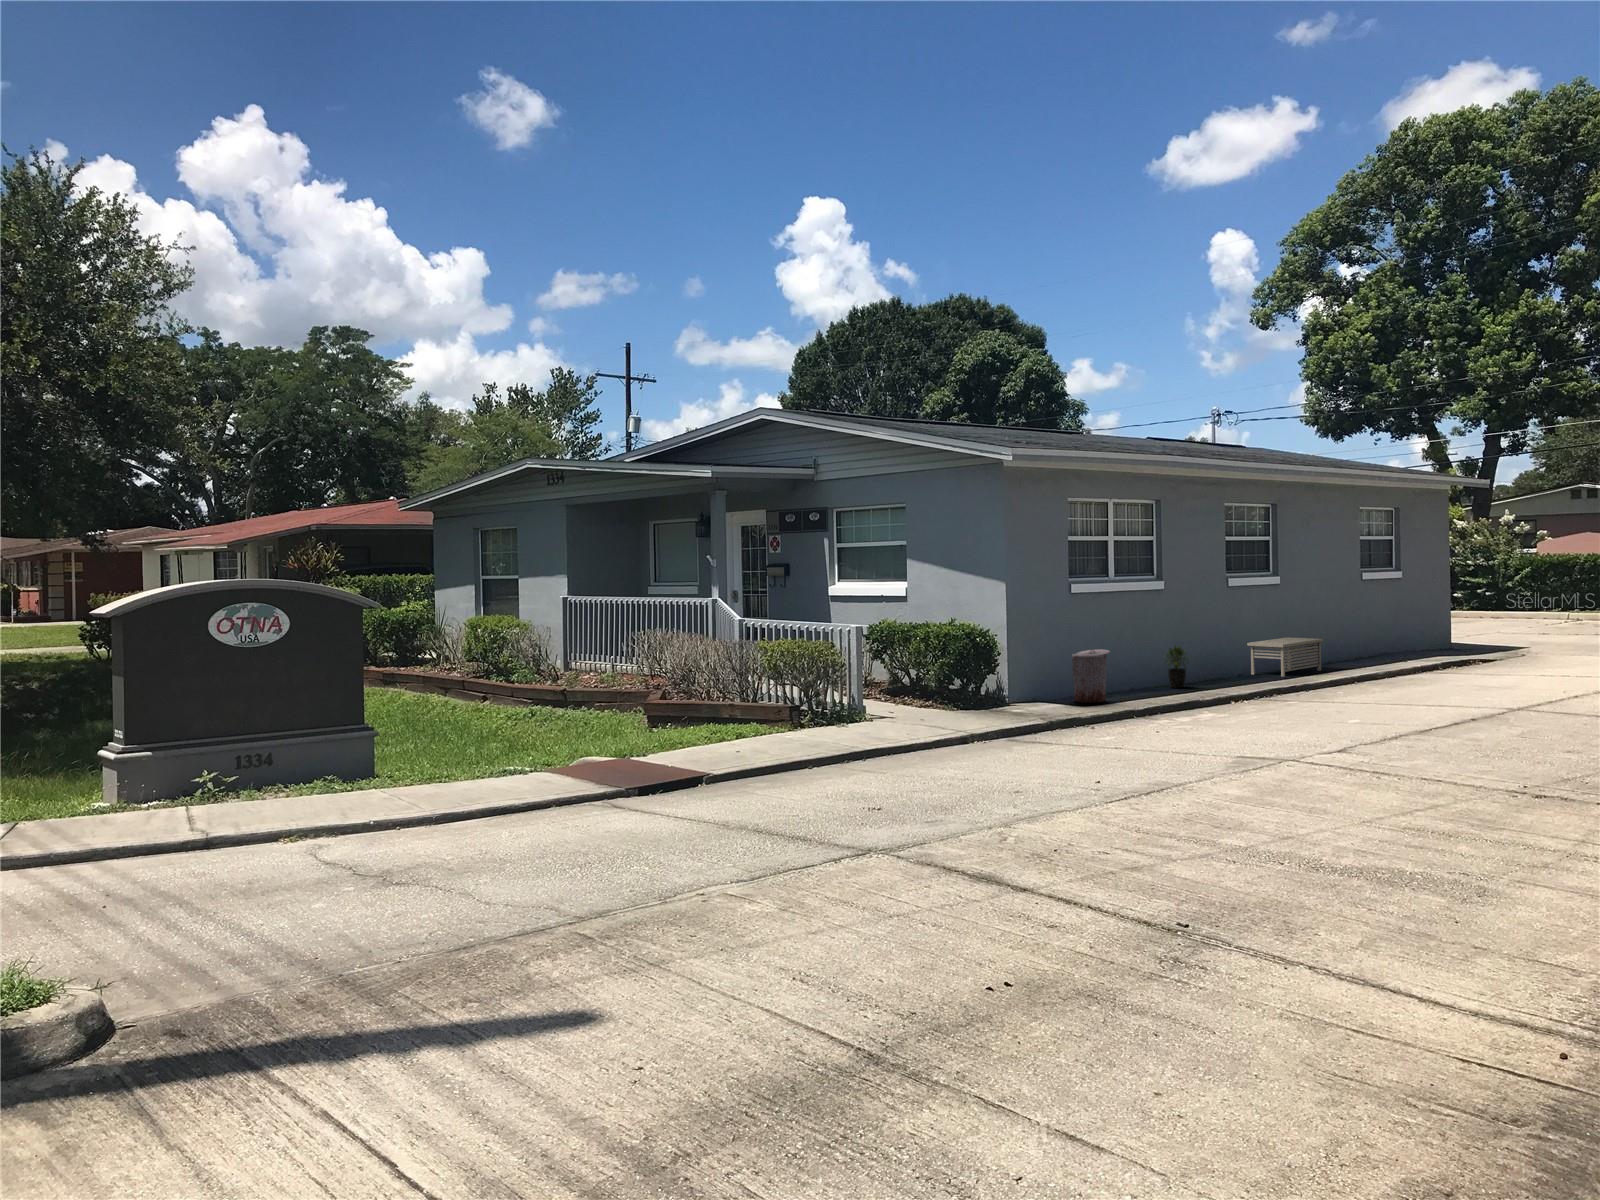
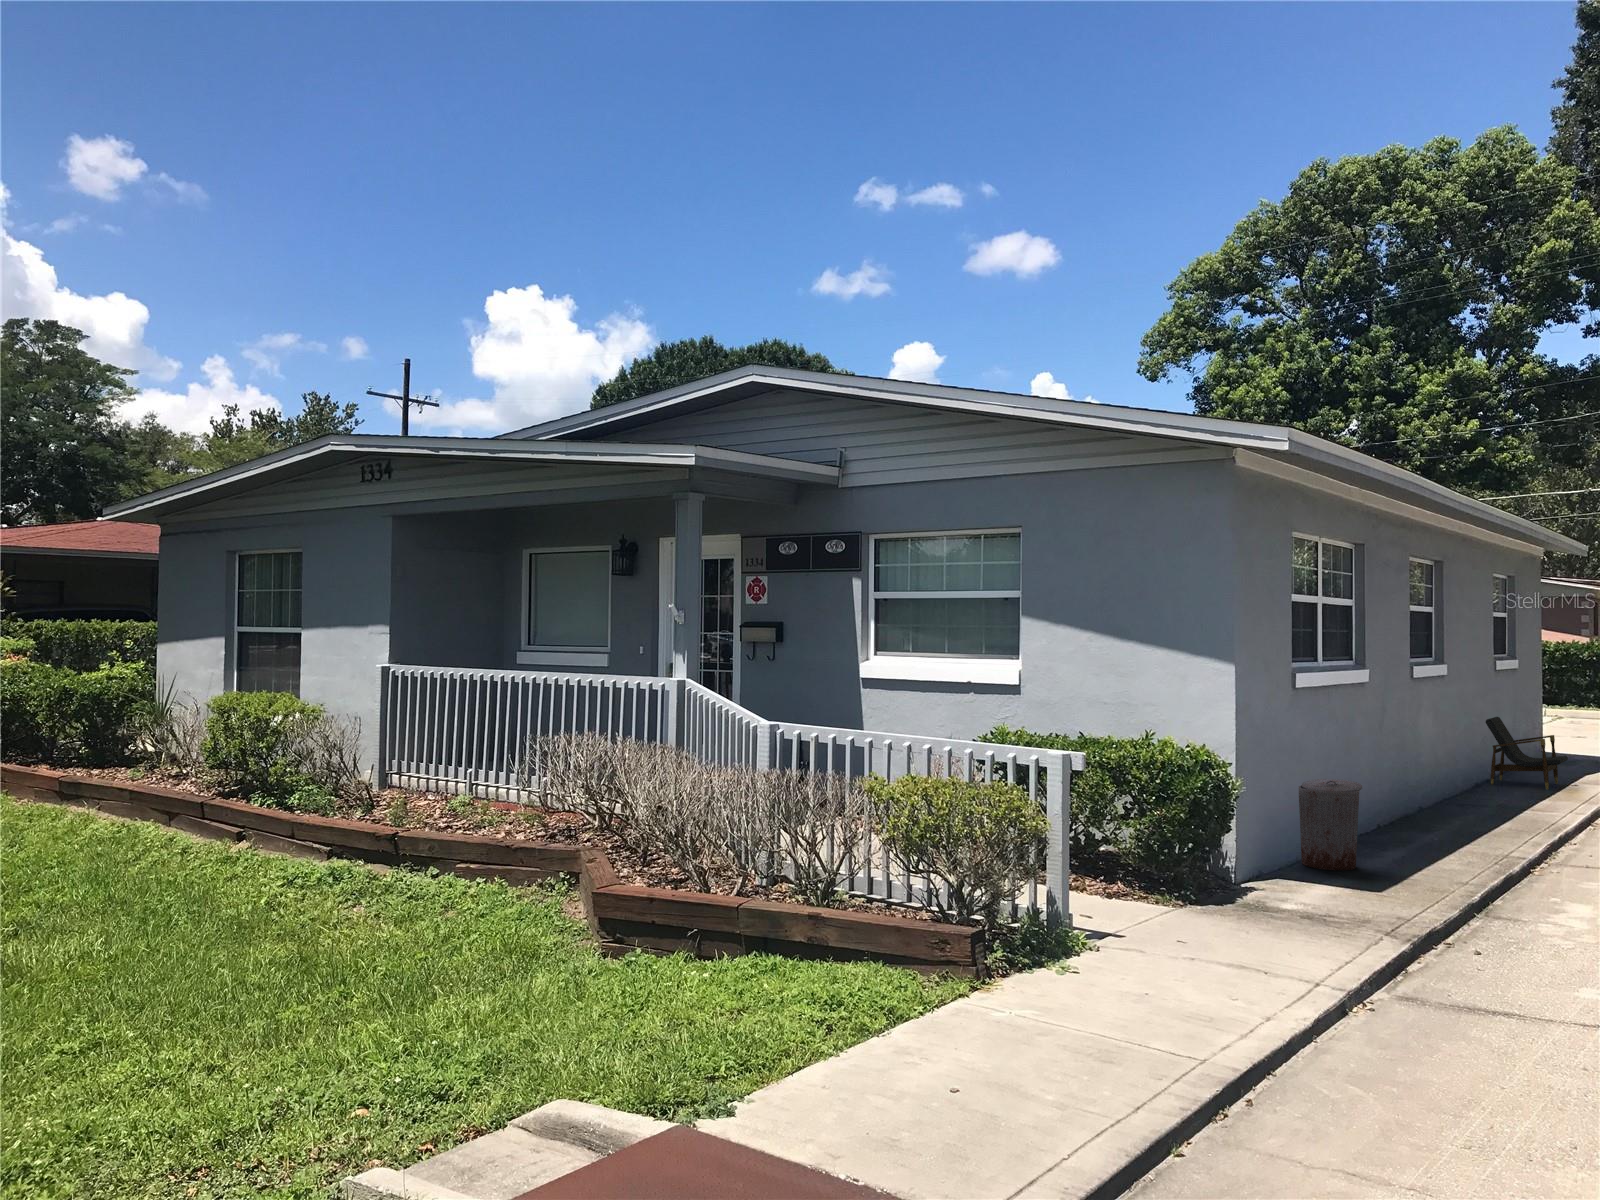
lounge chair: none [1352,609,1416,662] -> present [1486,717,1568,790]
storage bench: present [1247,637,1323,677] -> none [1425,755,1509,816]
potted plant: present [1166,646,1189,688] -> none [1369,769,1414,837]

